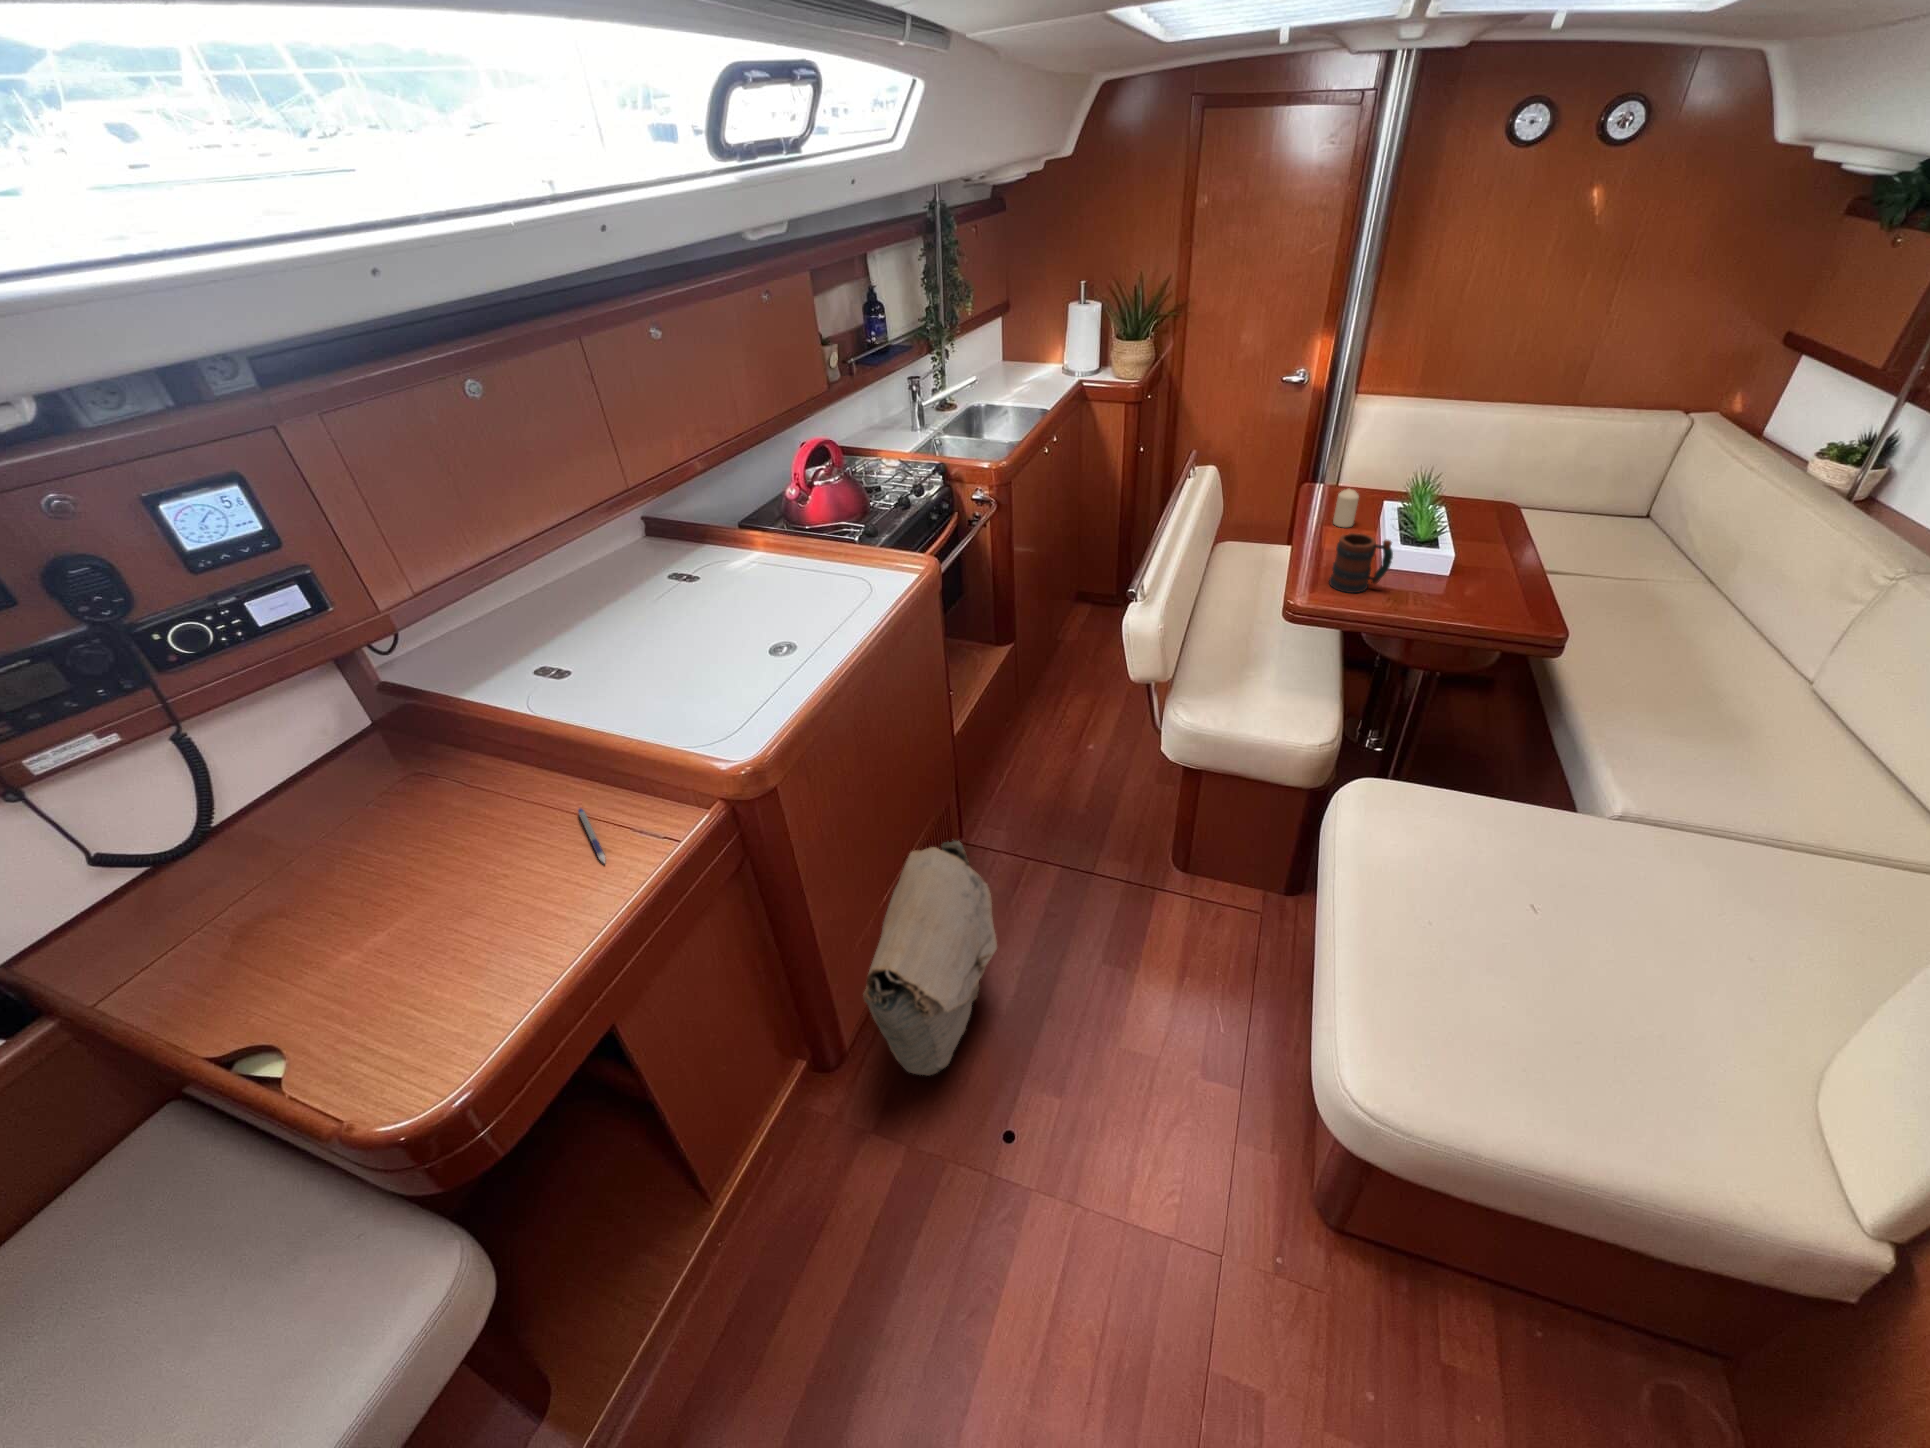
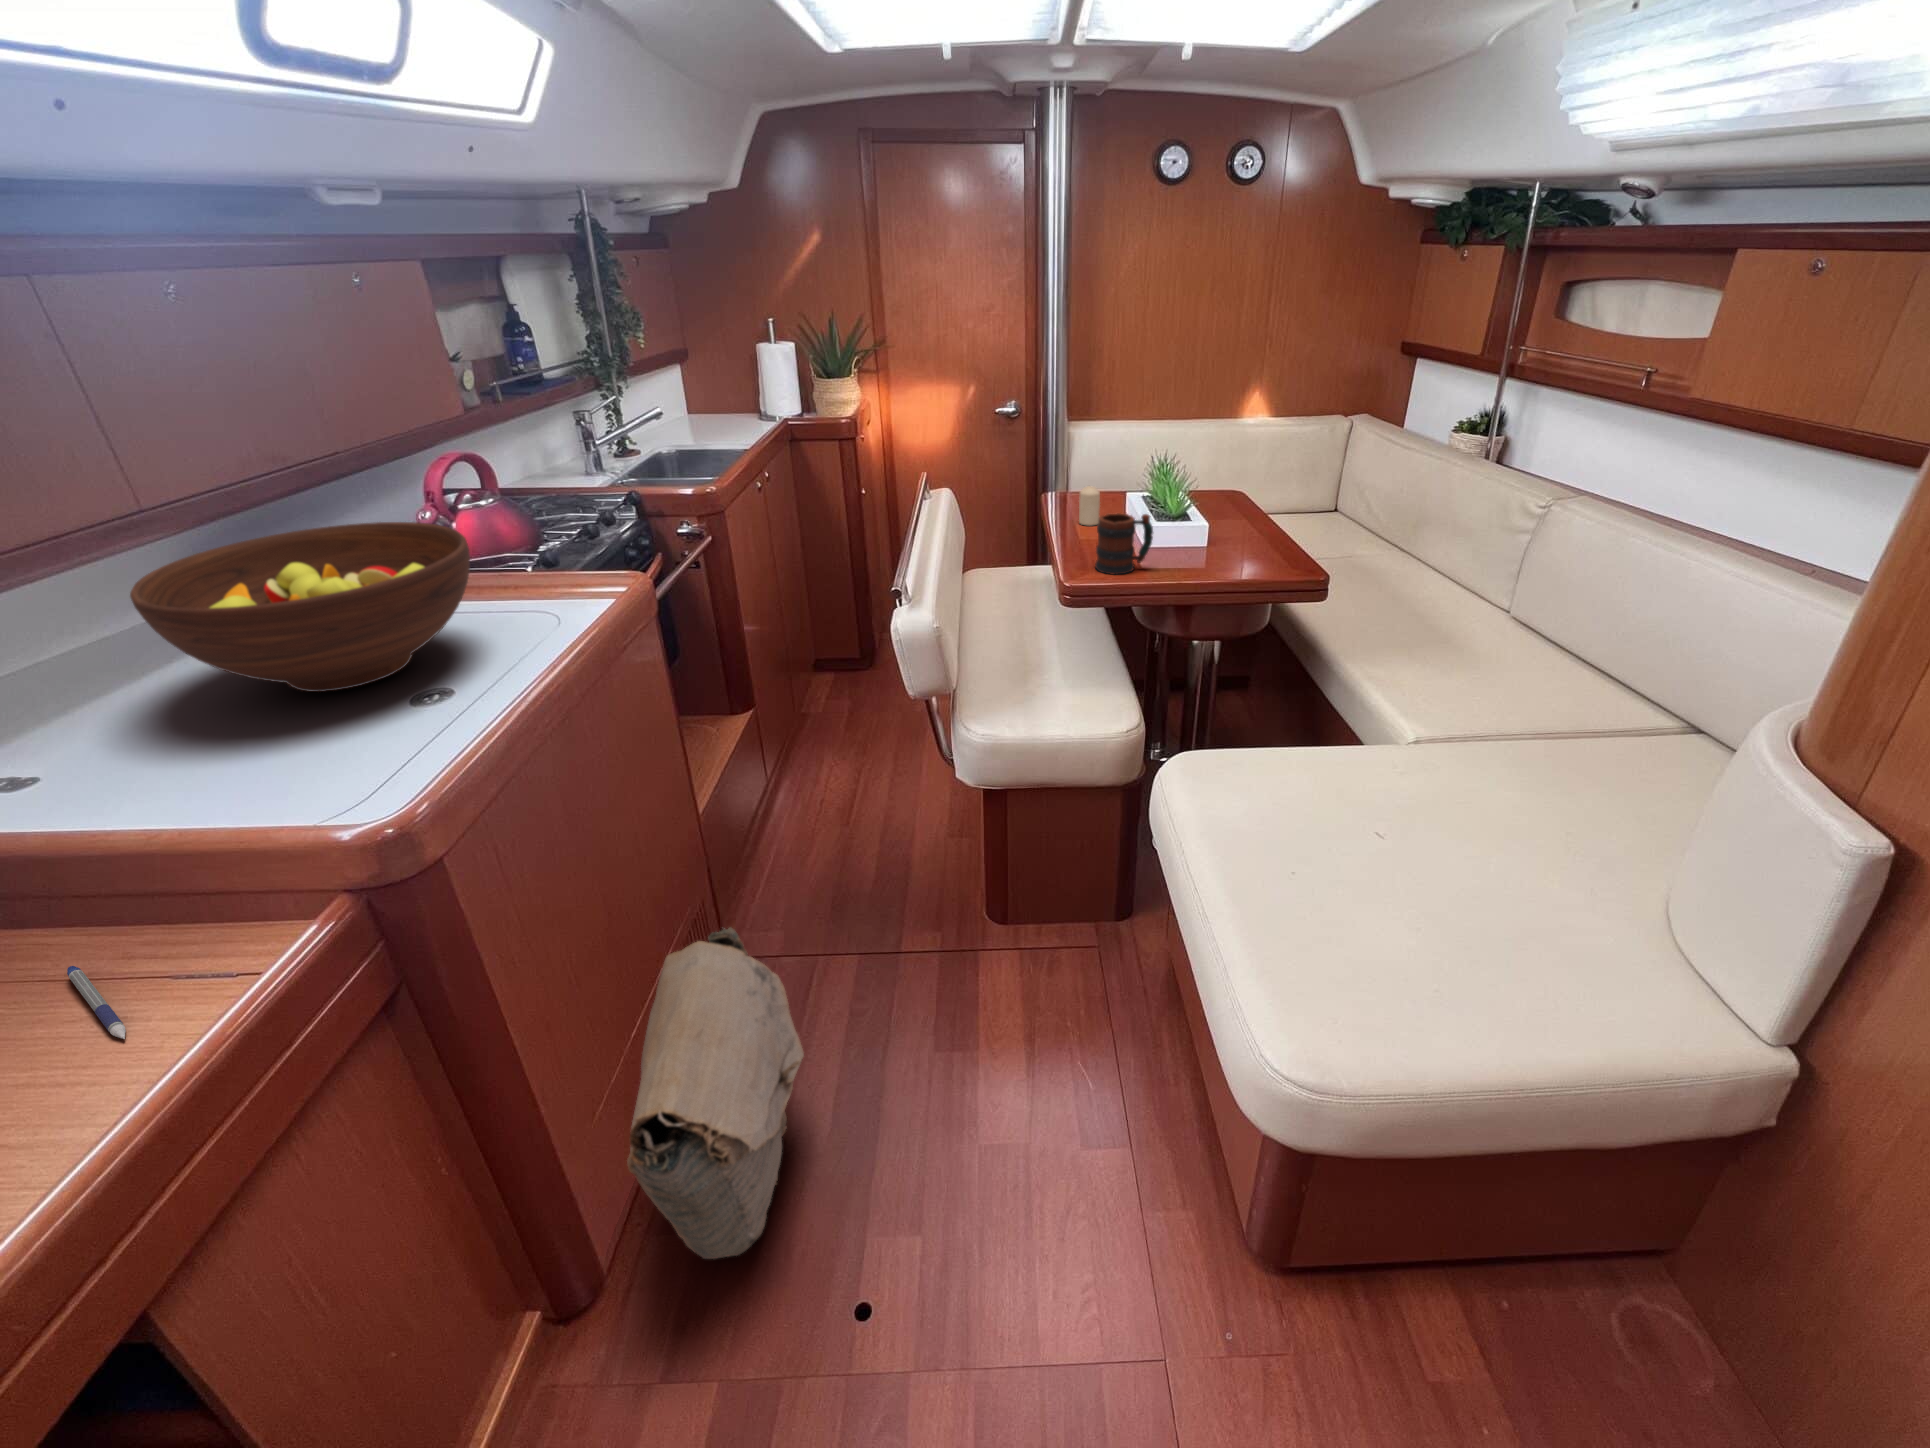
fruit bowl: none [618,511,814,638] -> present [130,522,470,692]

